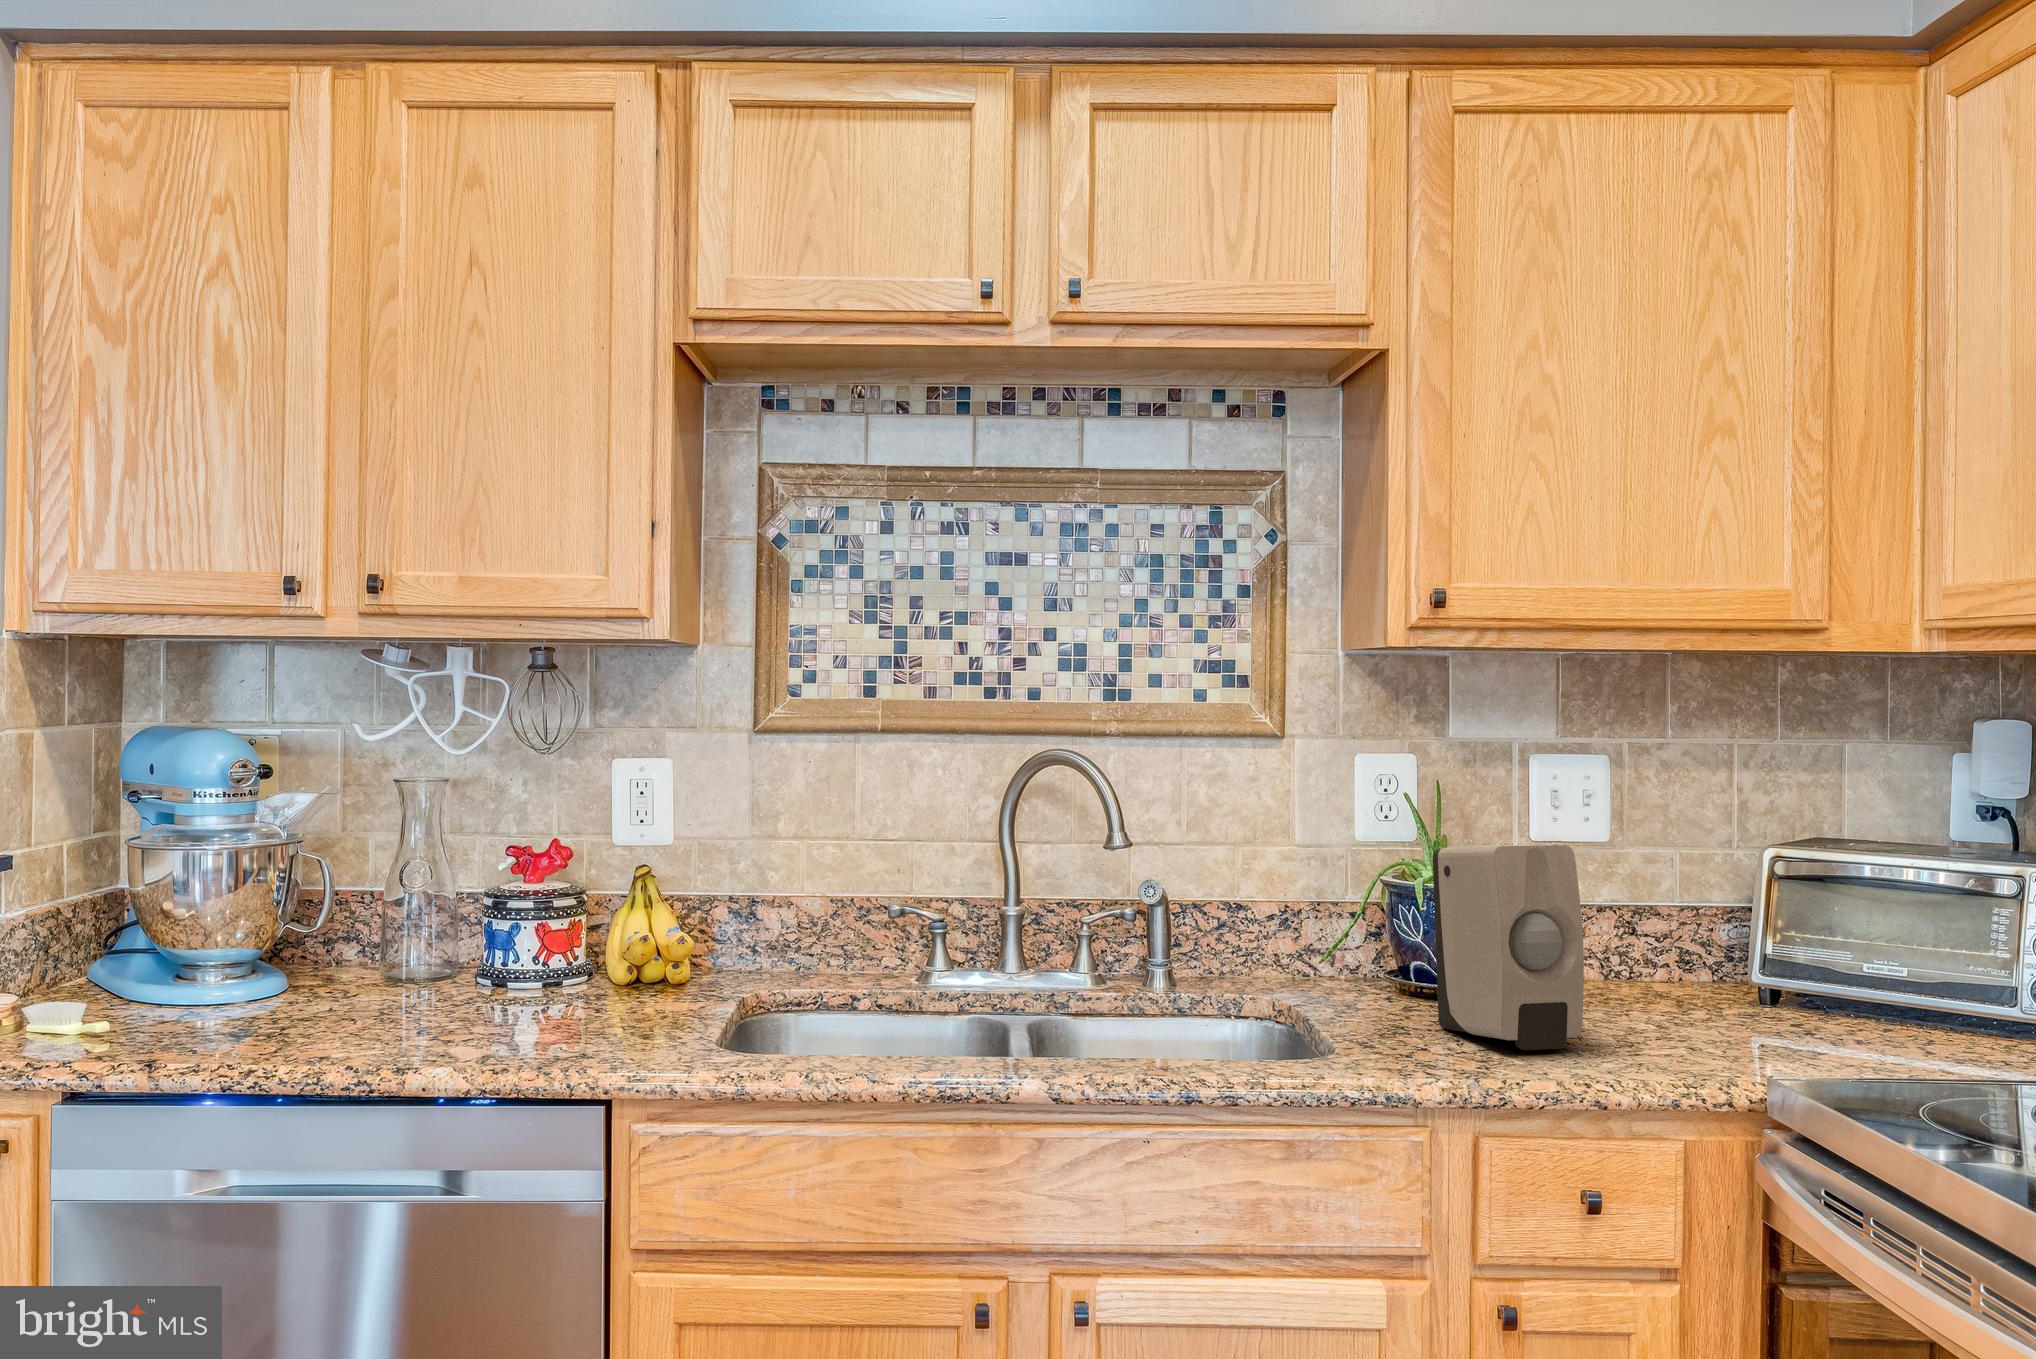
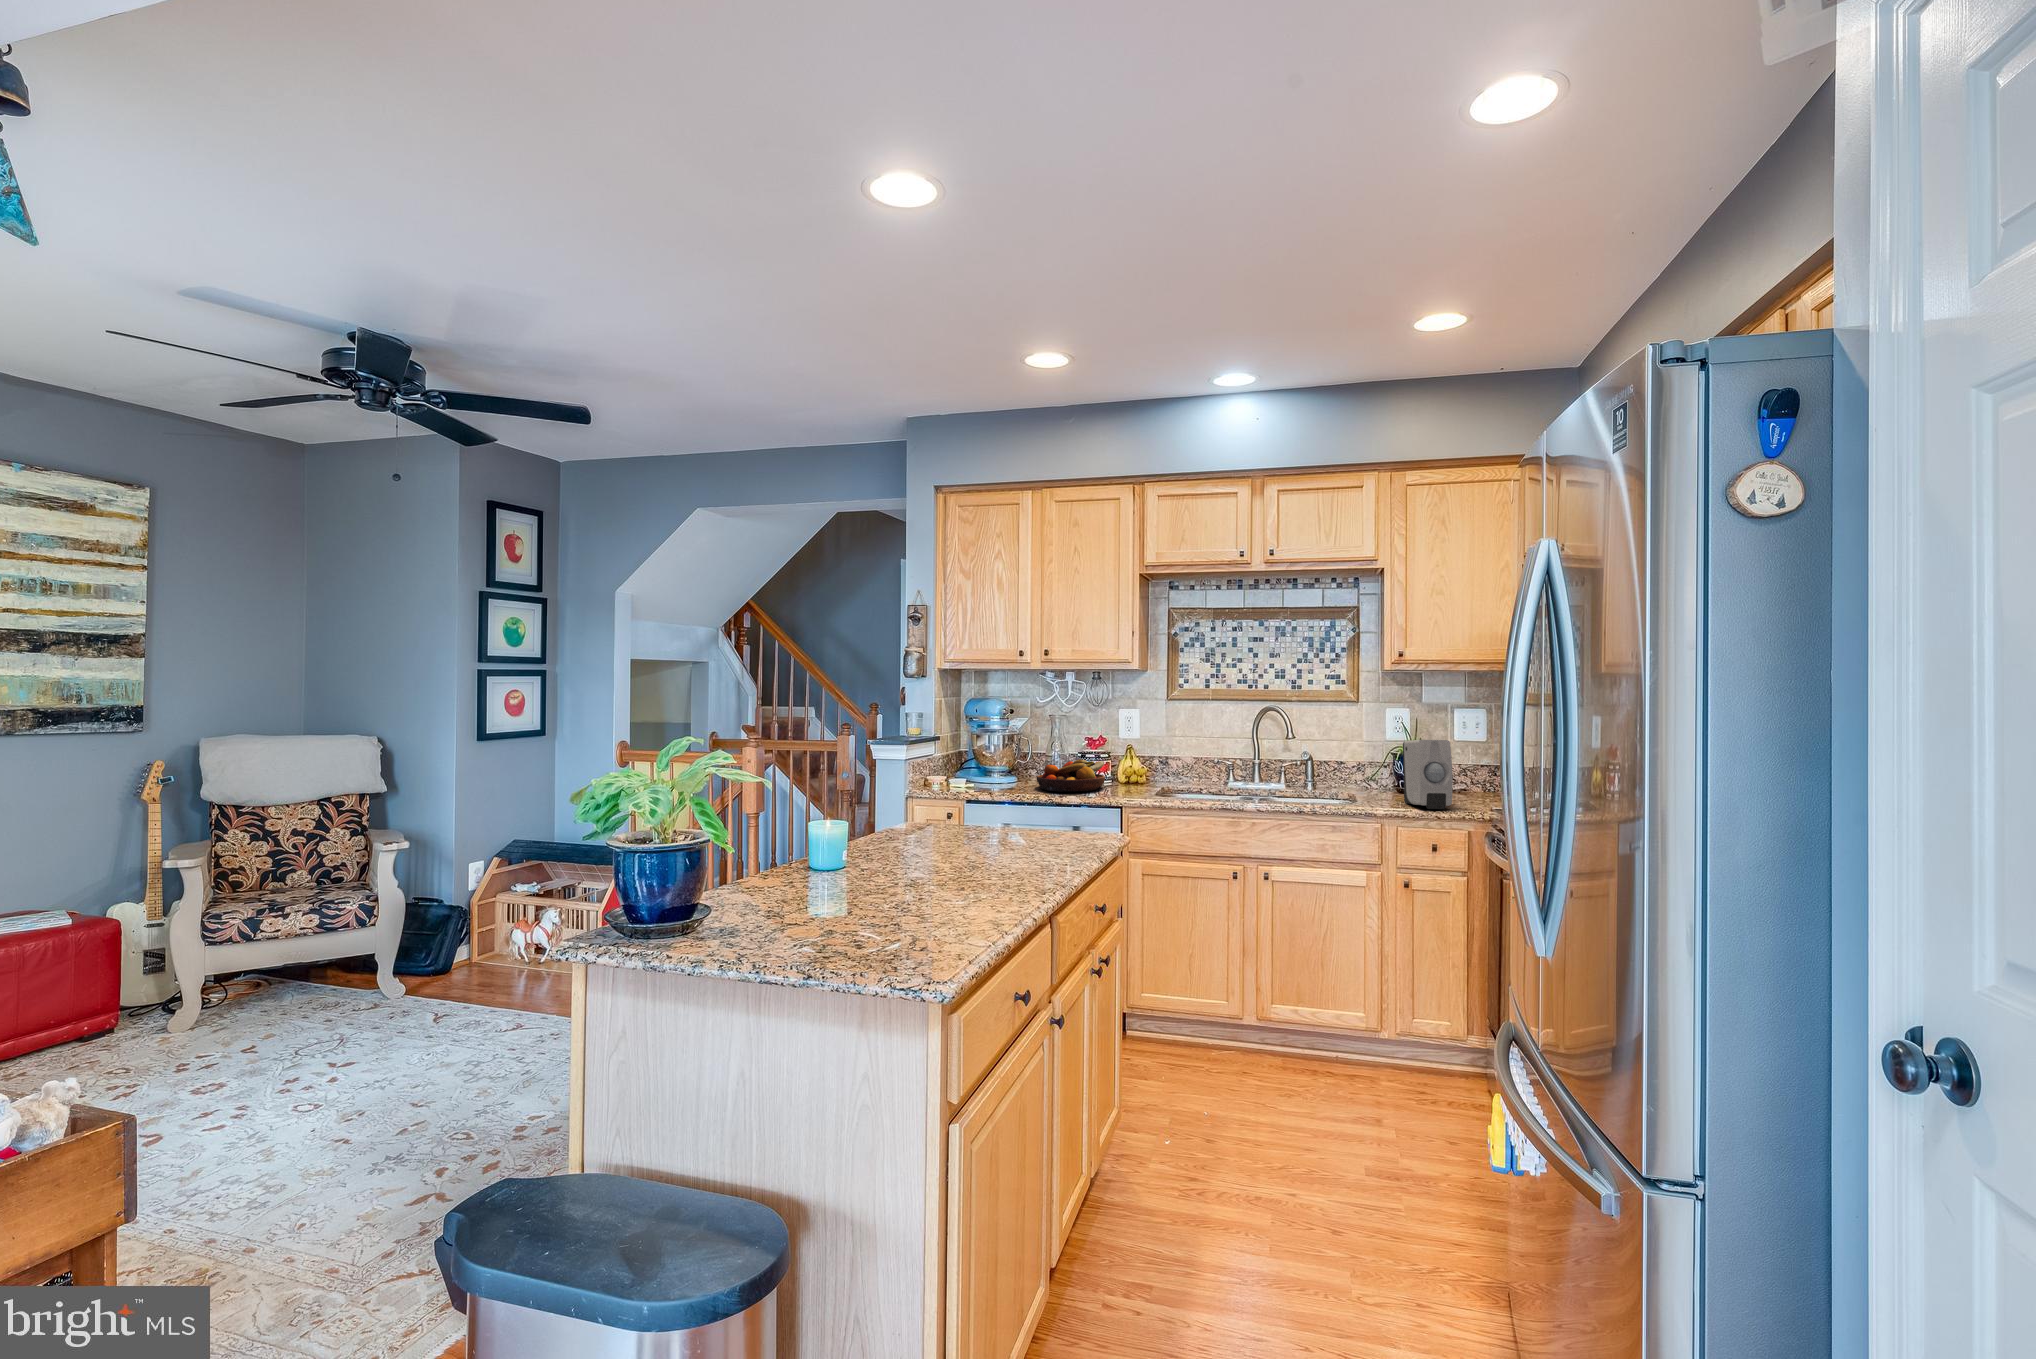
fruit bowl: none [329,923,559,1034] -> present [1037,760,1105,792]

